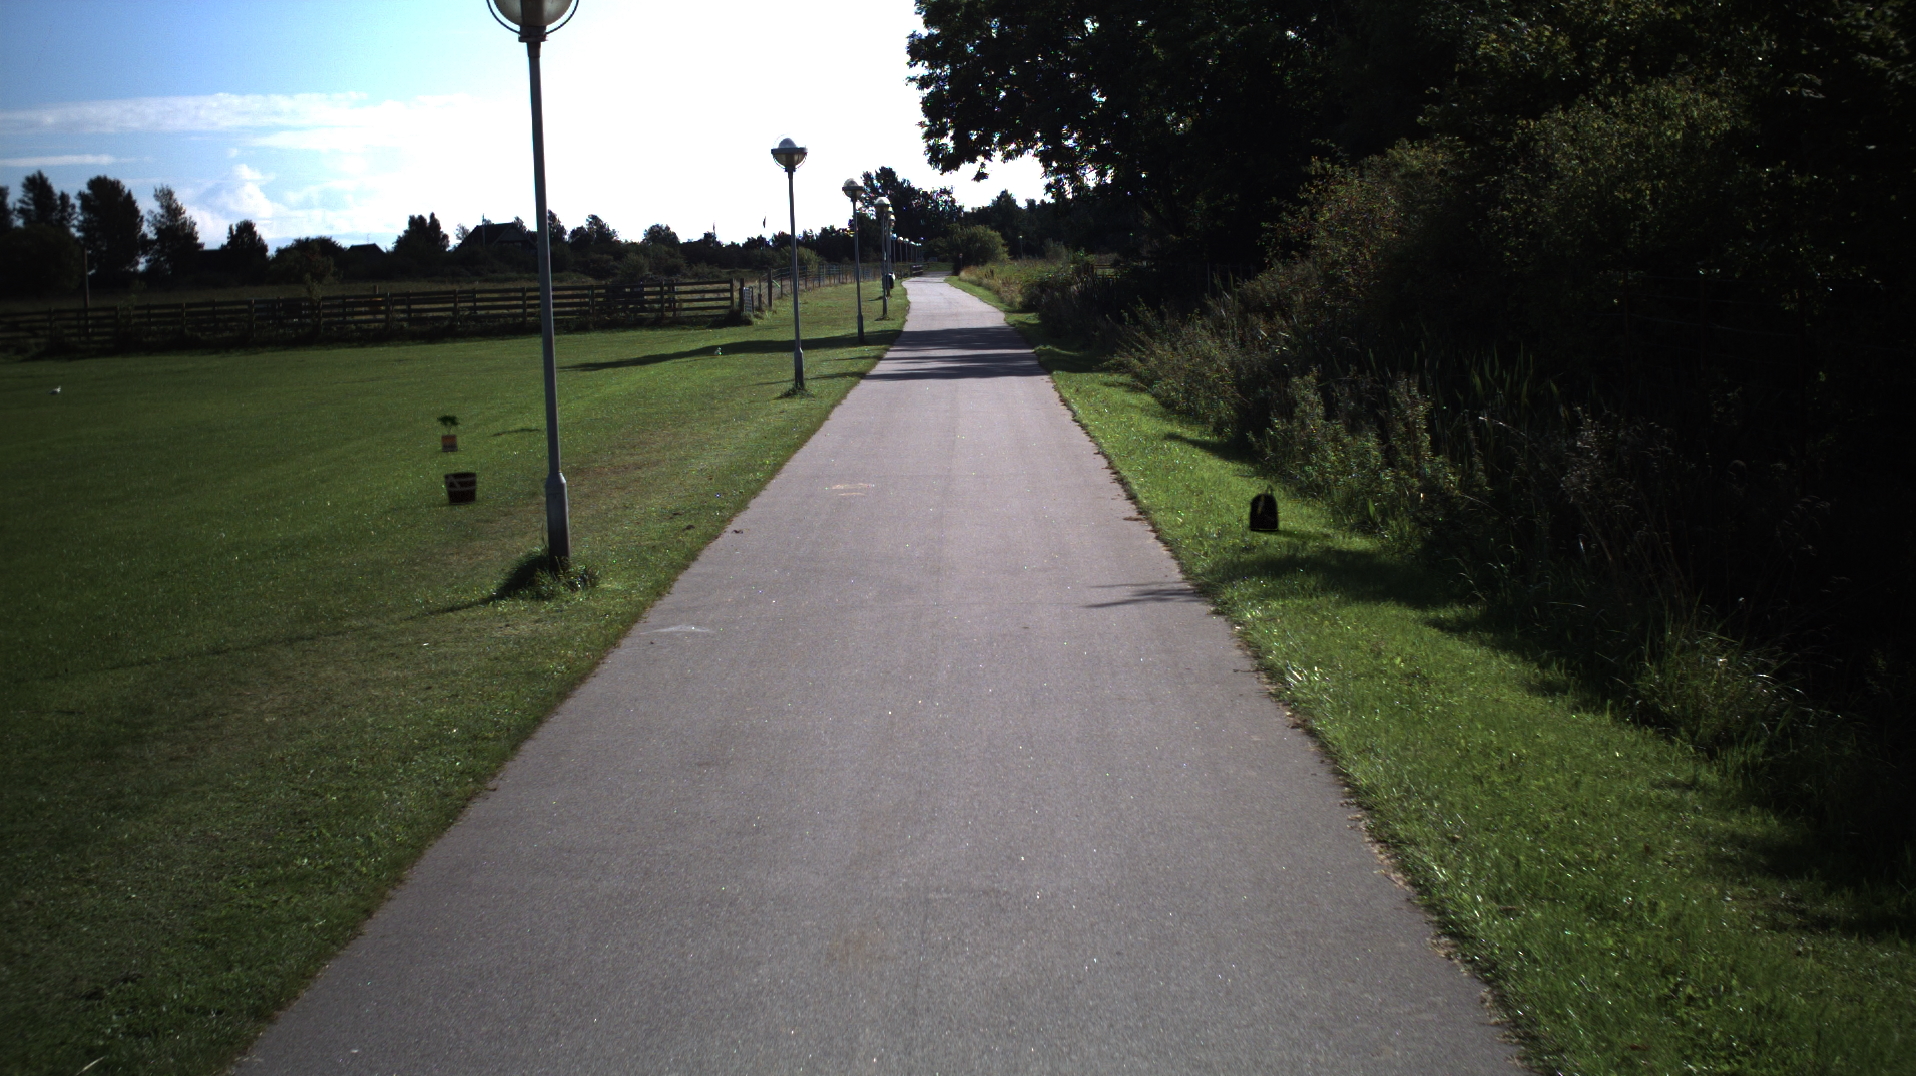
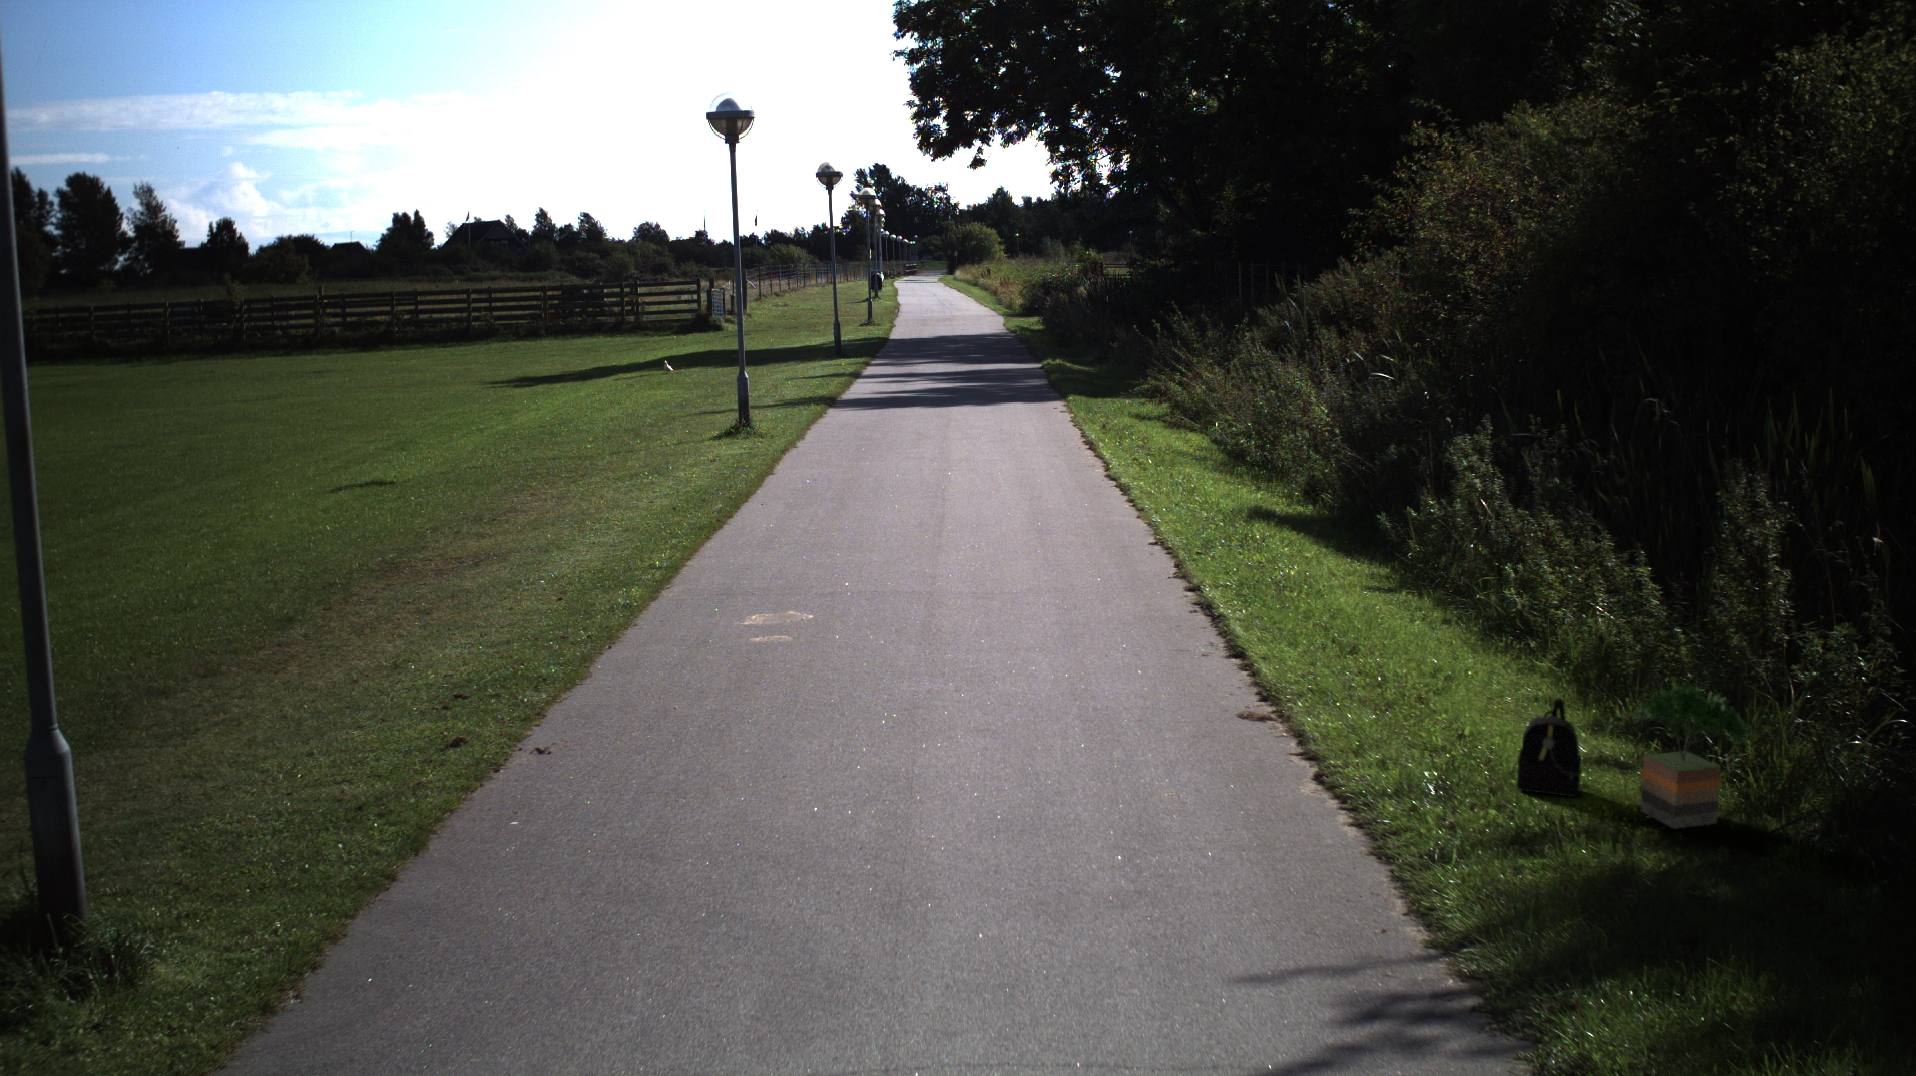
potted tree: present [437,415,460,452] -> present [1635,686,1749,829]
bucket: present [443,472,477,505] -> none [103,594,164,654]

